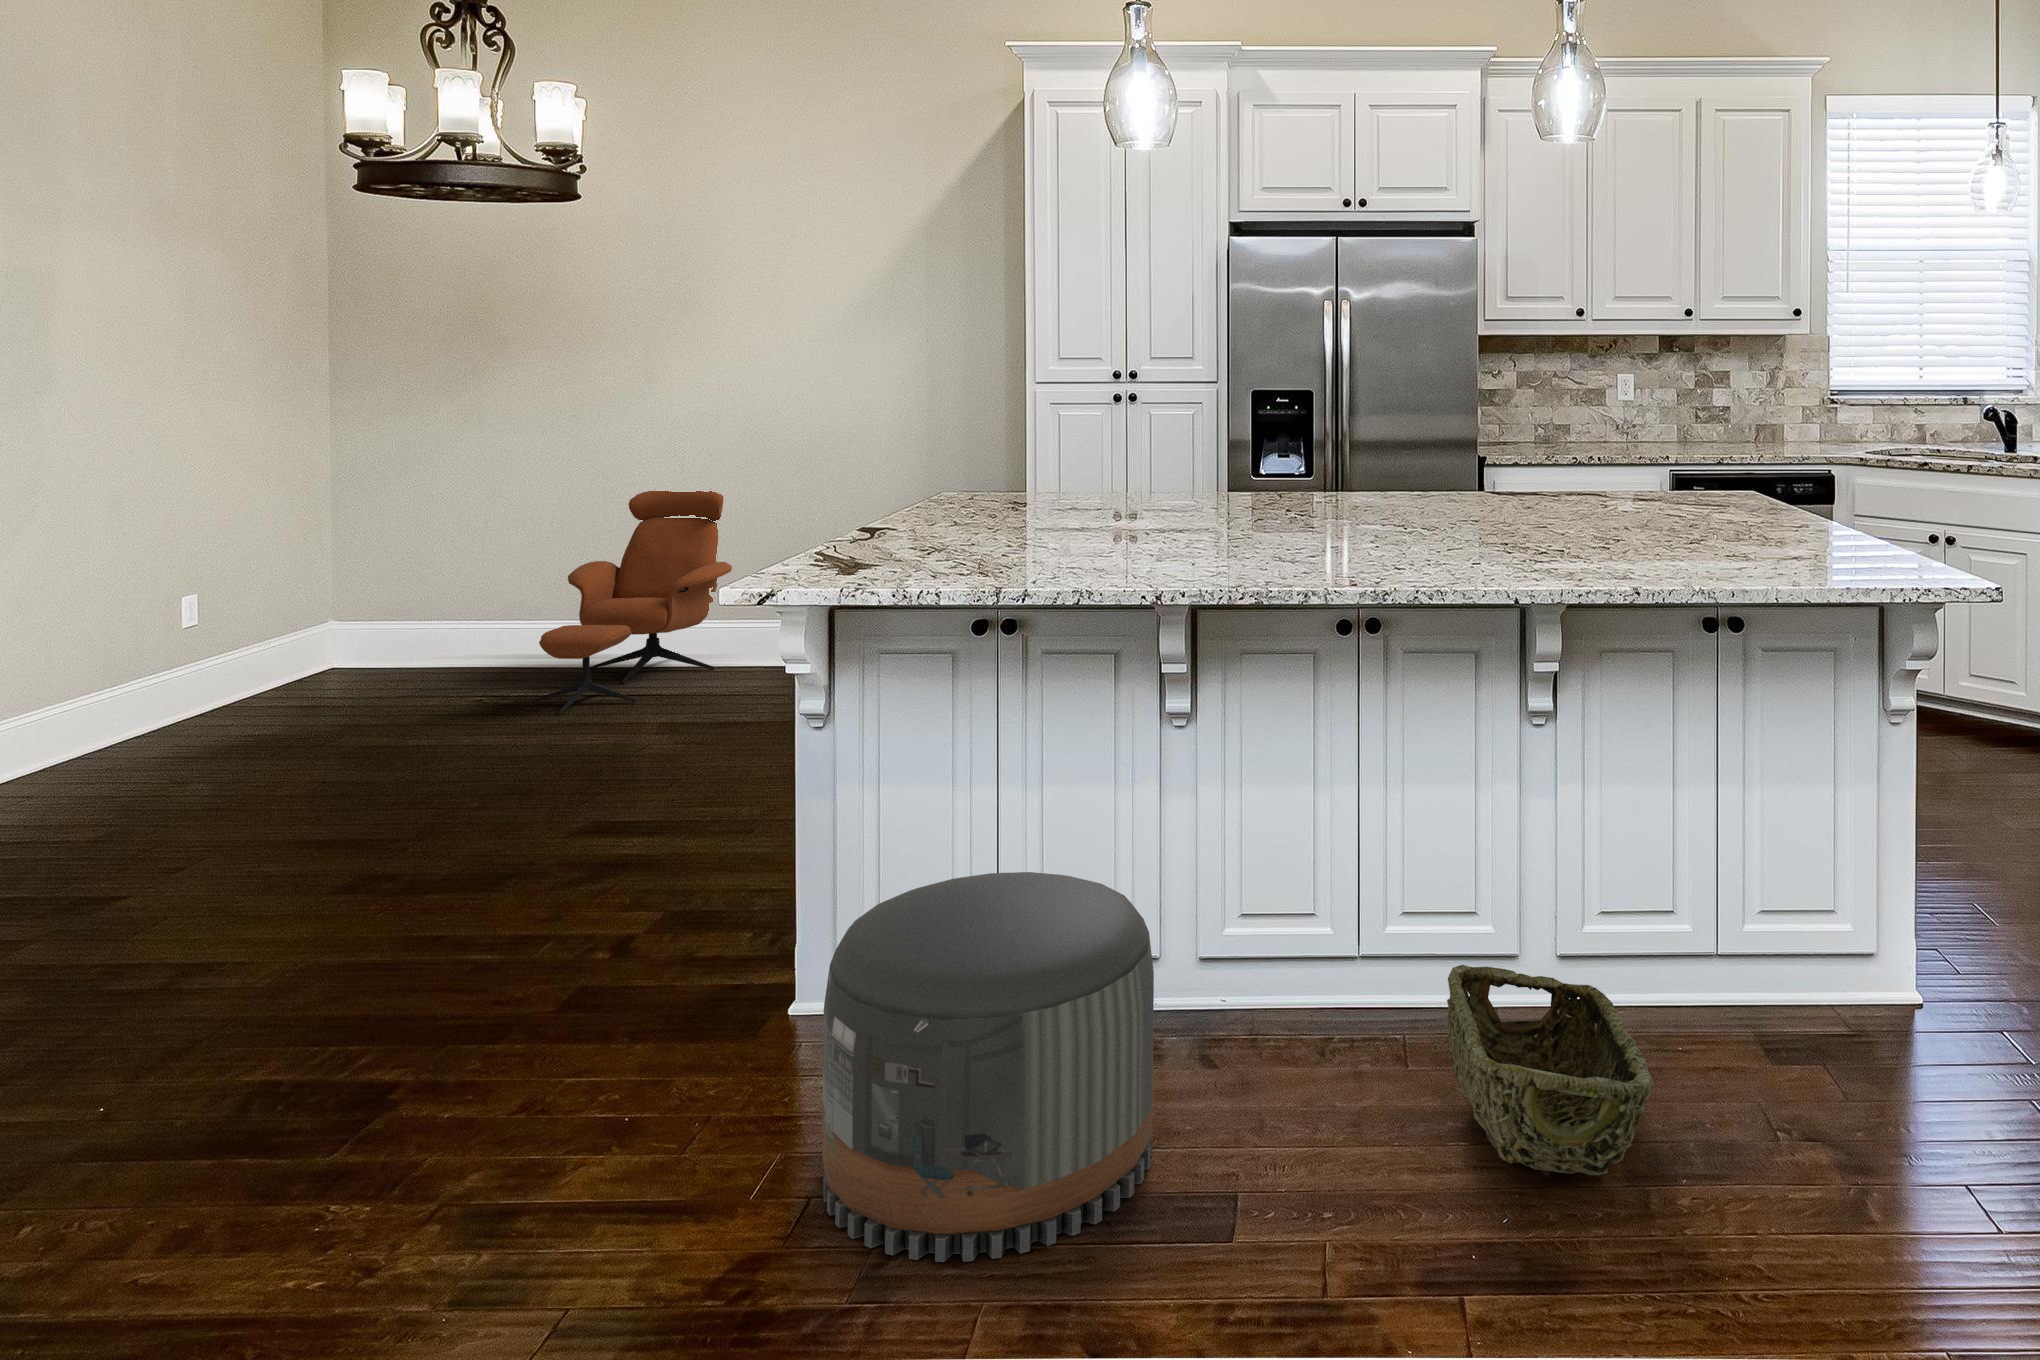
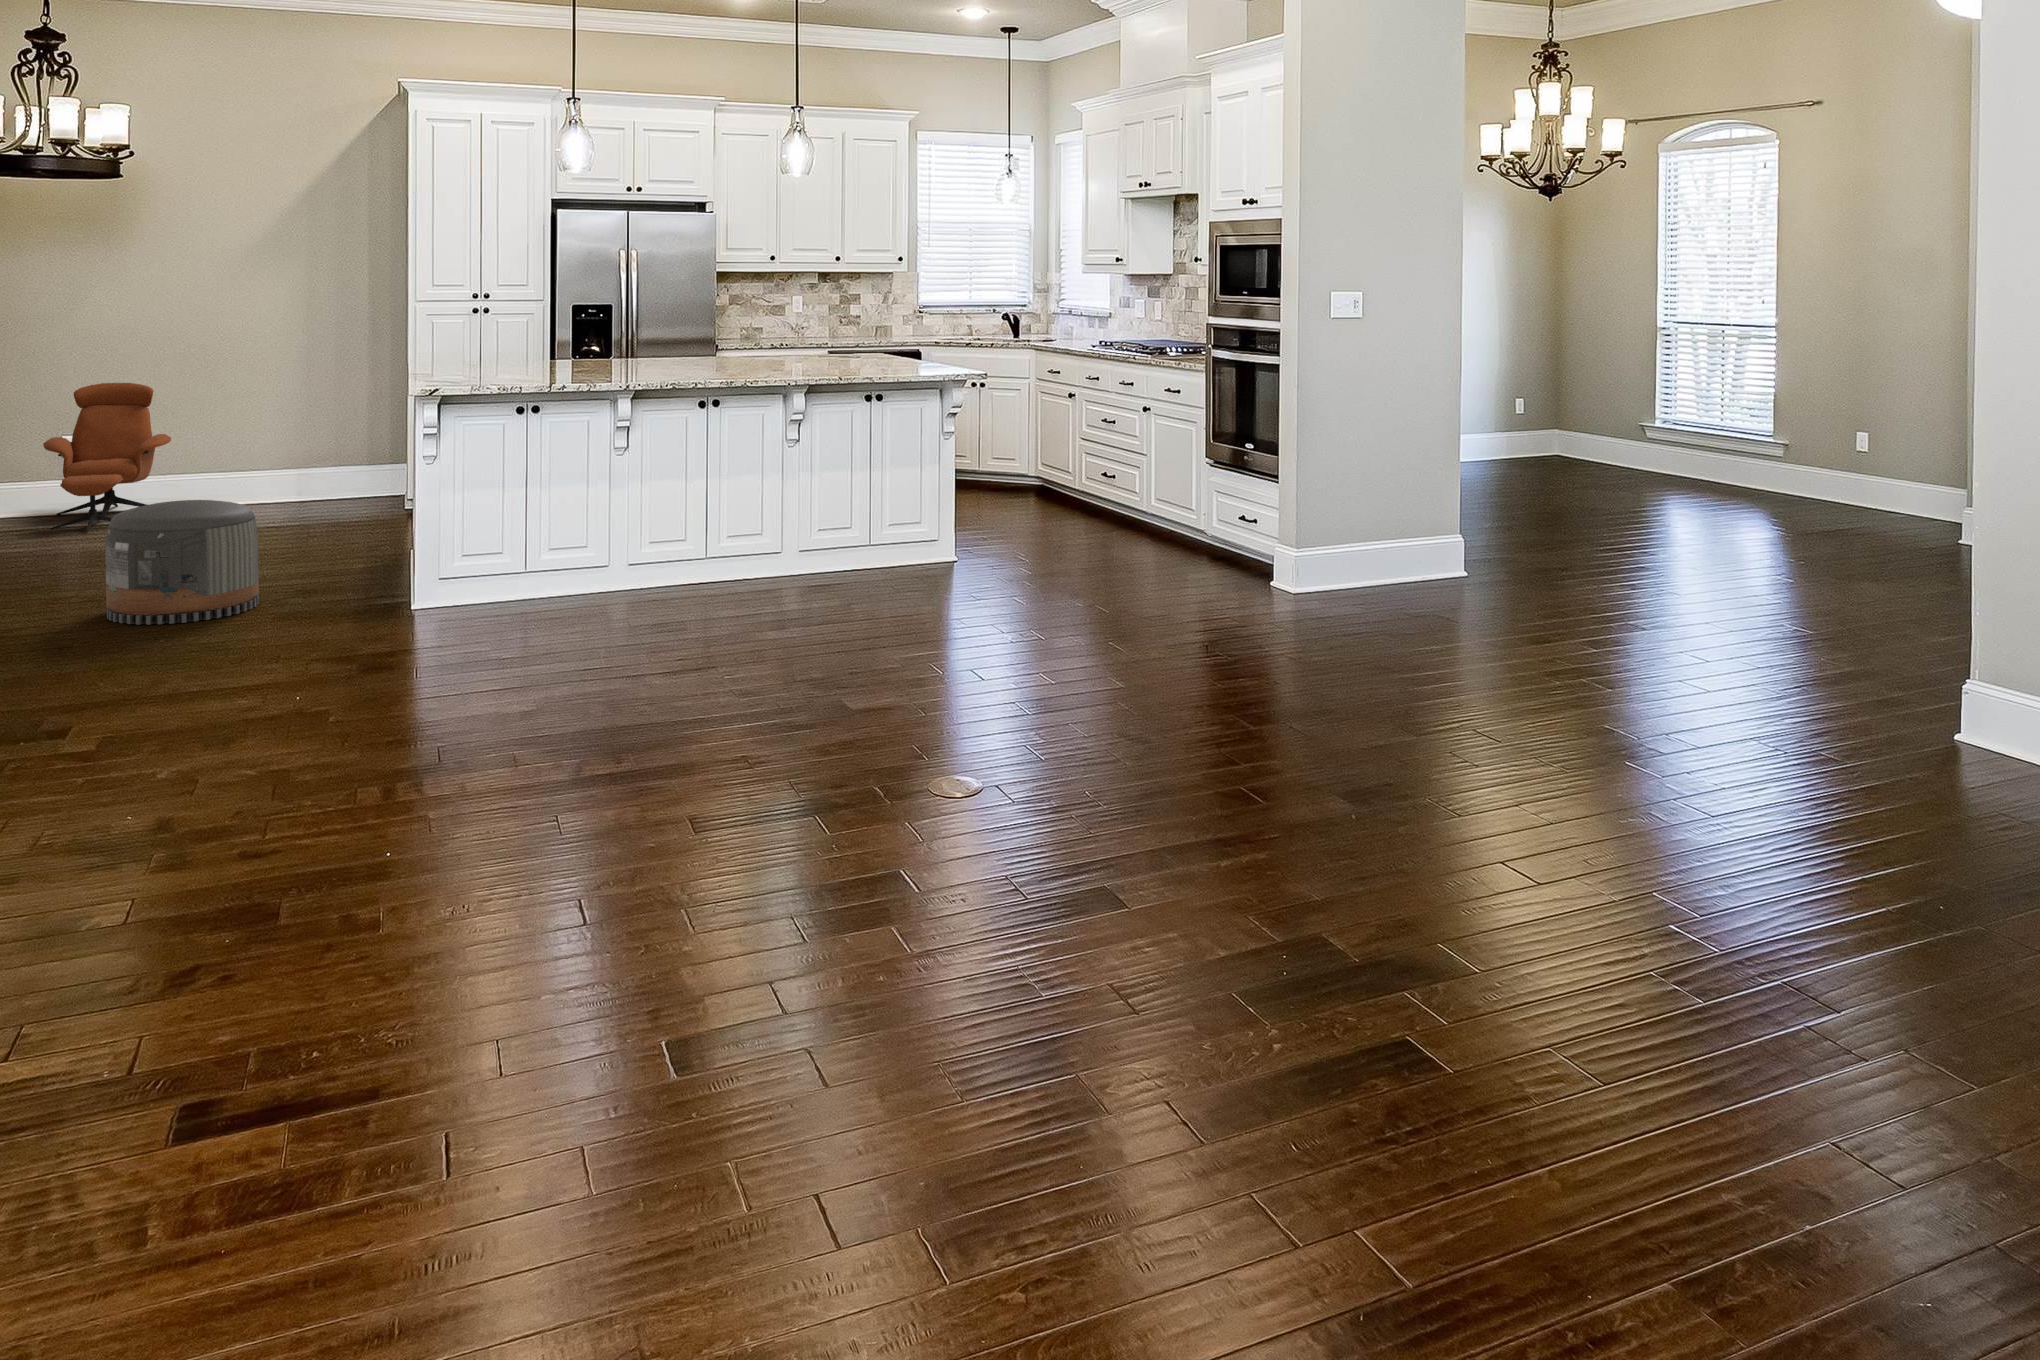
pouf: present [822,872,1154,1262] -> present [105,500,259,625]
woven basket: present [1447,965,1654,1176] -> none [781,536,871,592]

